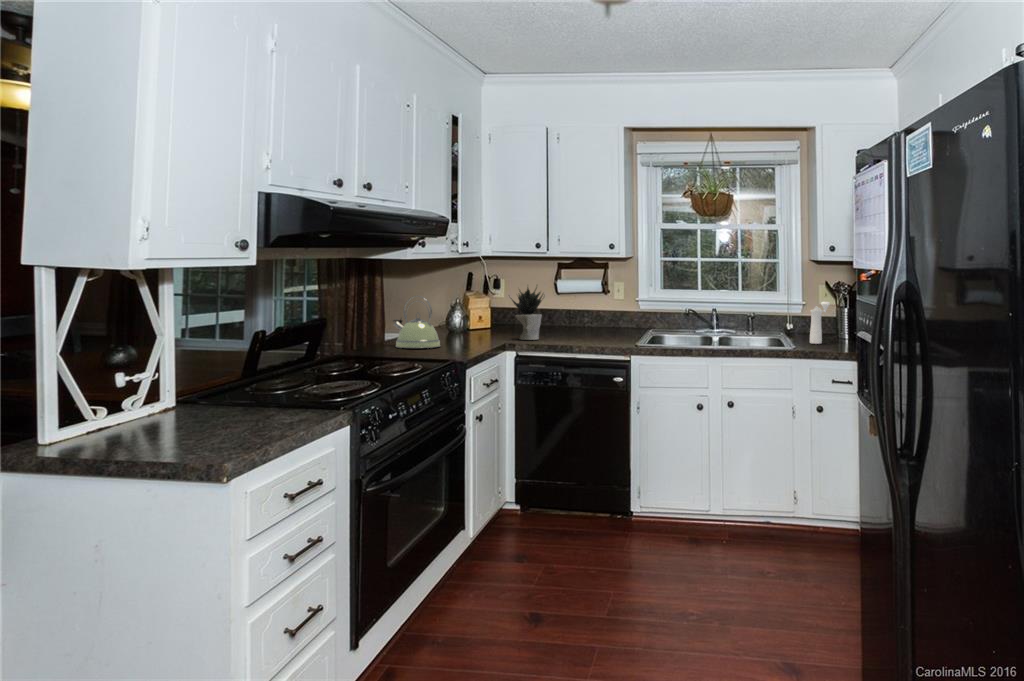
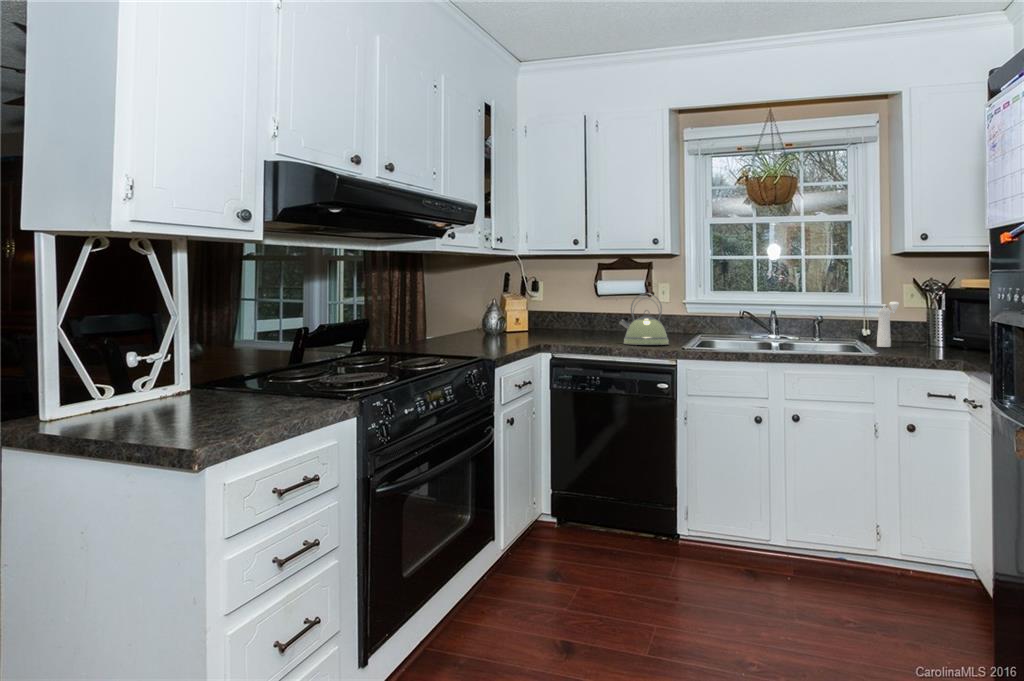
potted plant: present [511,285,543,340] -> none [545,282,584,341]
kettle: present [393,296,440,348] -> present [619,293,669,345]

